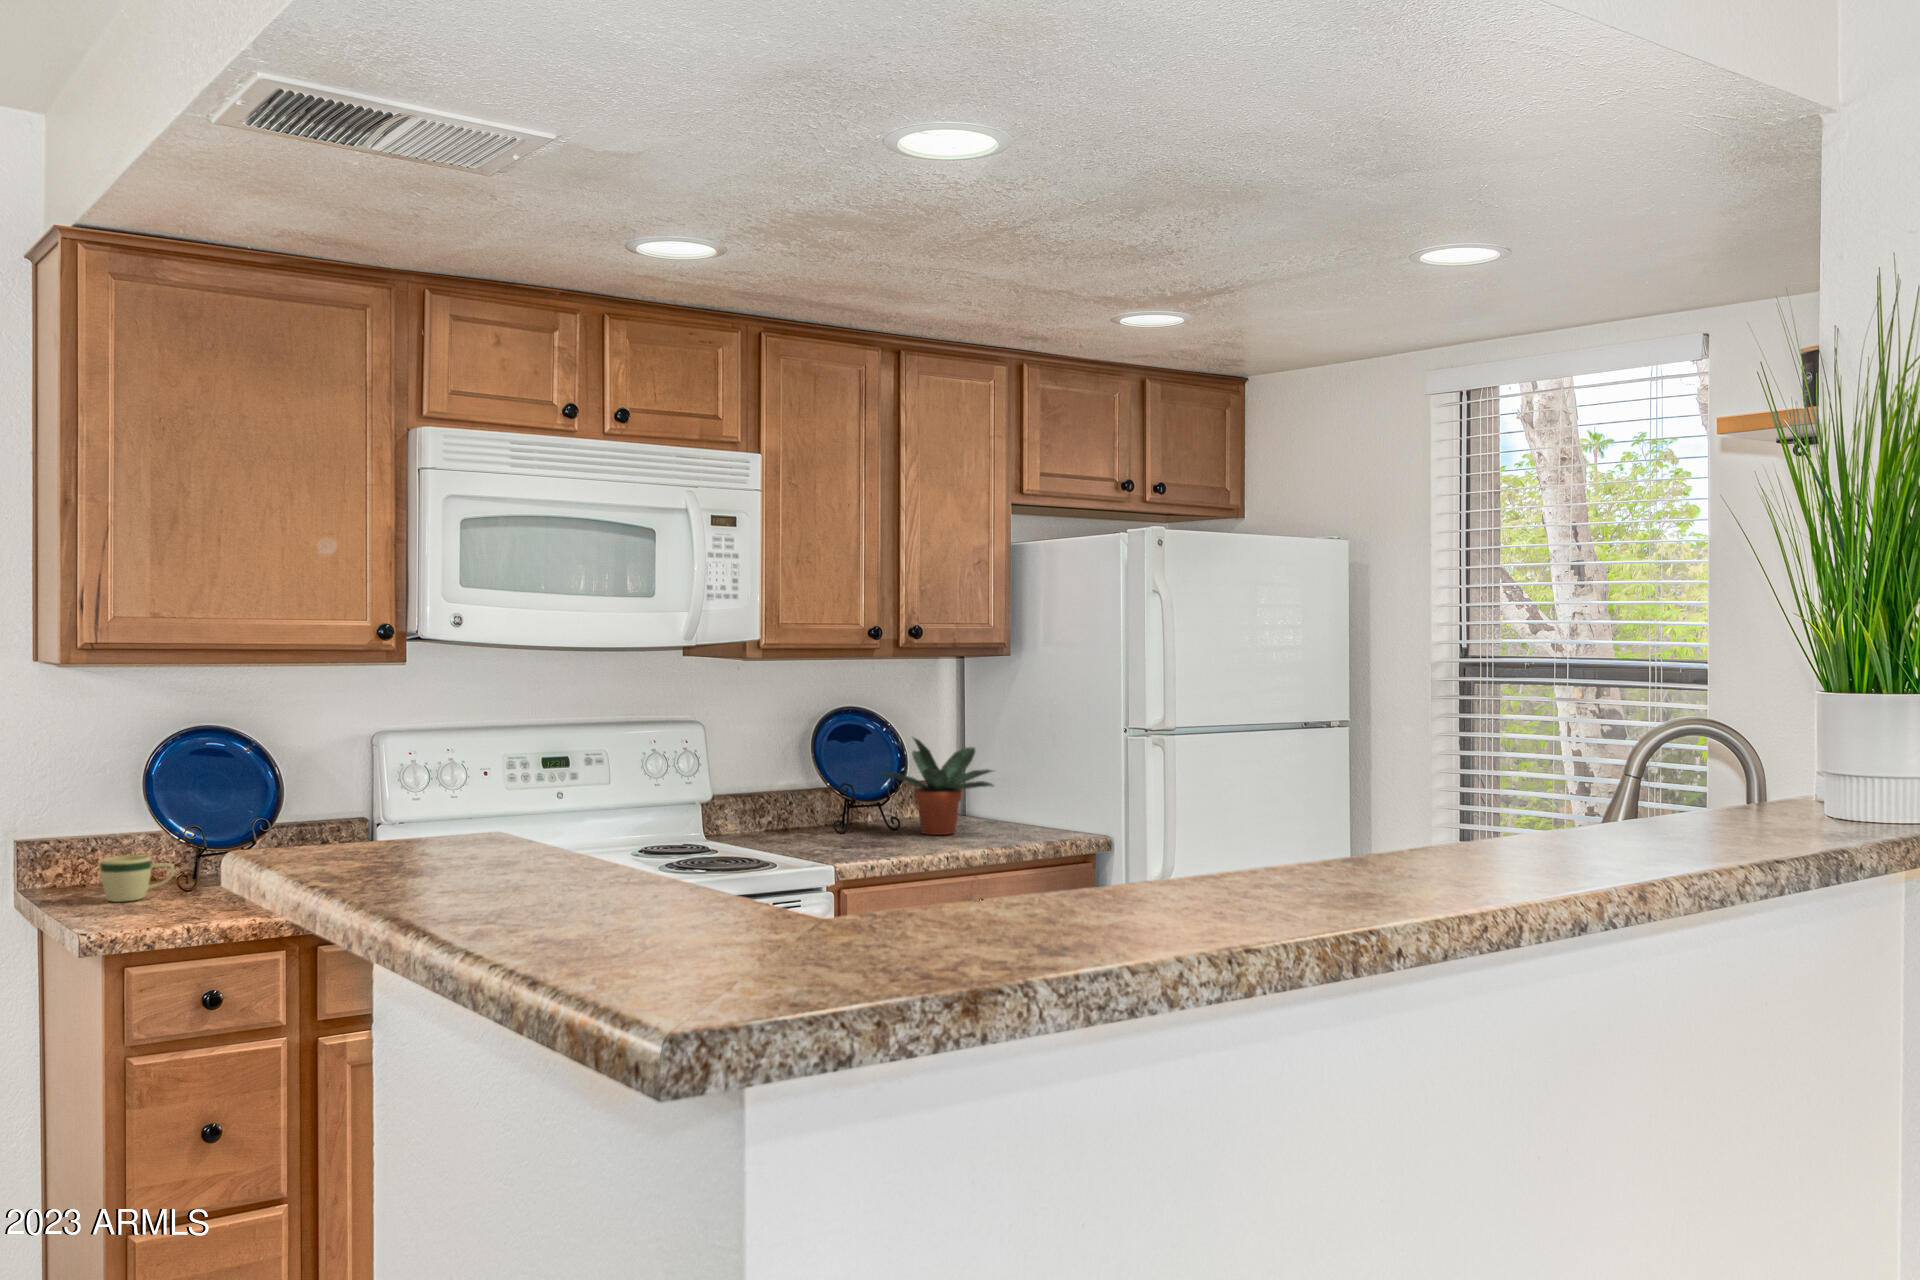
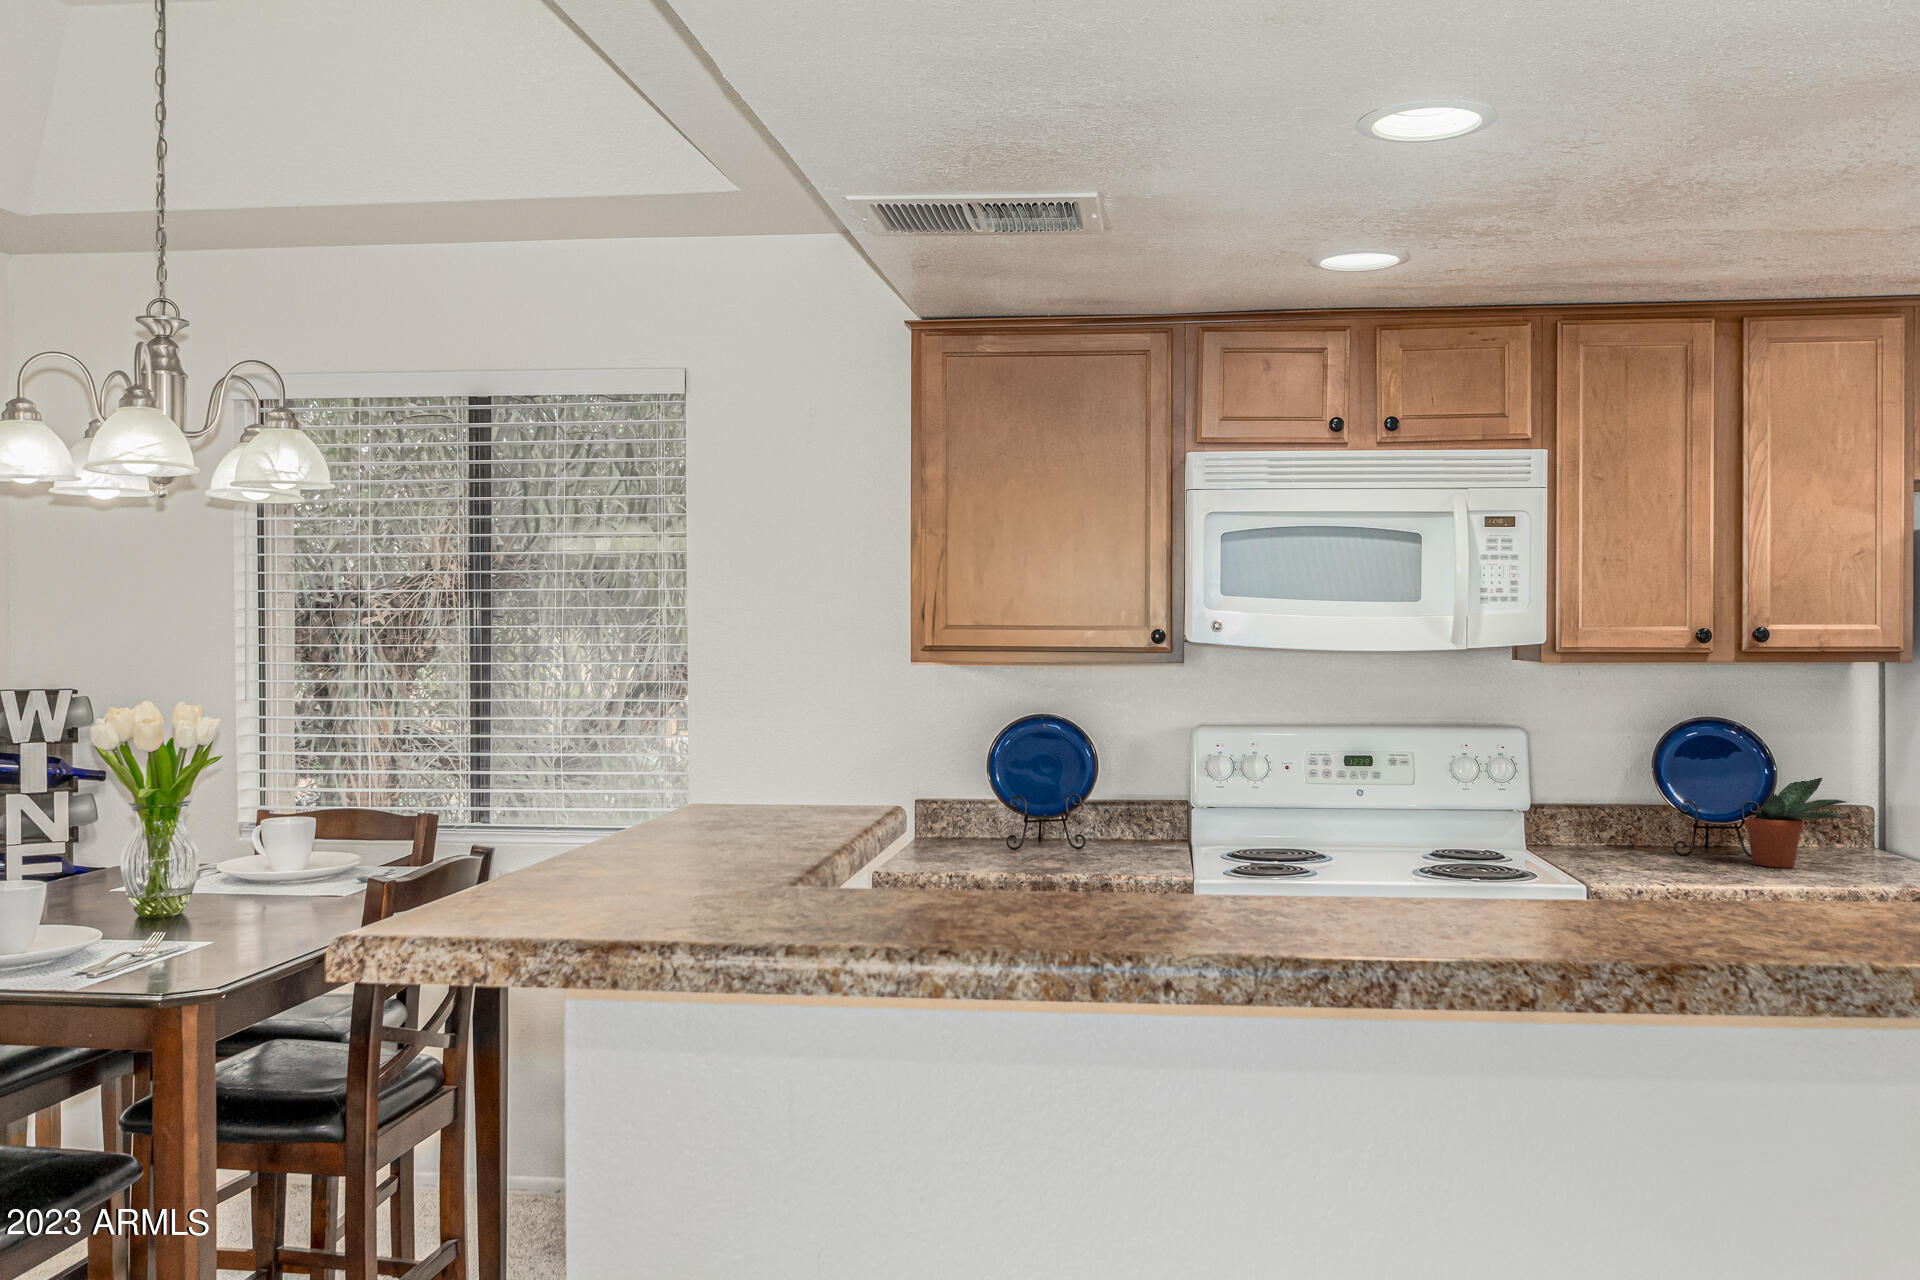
mug: present [100,855,174,902] -> none [973,815,1028,853]

